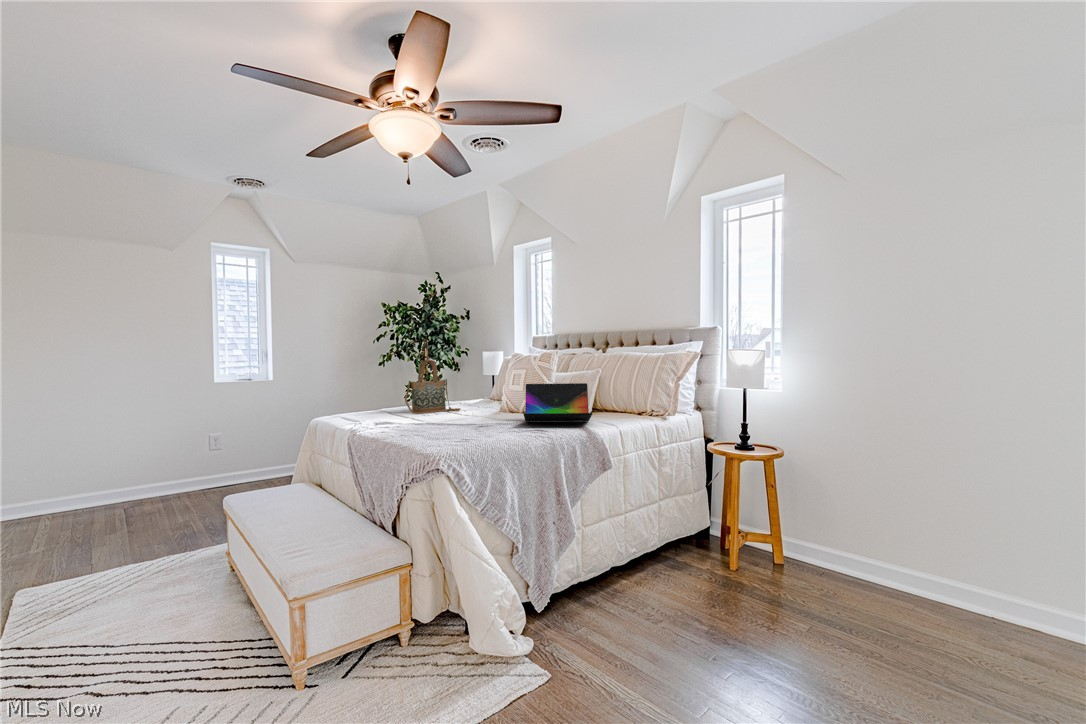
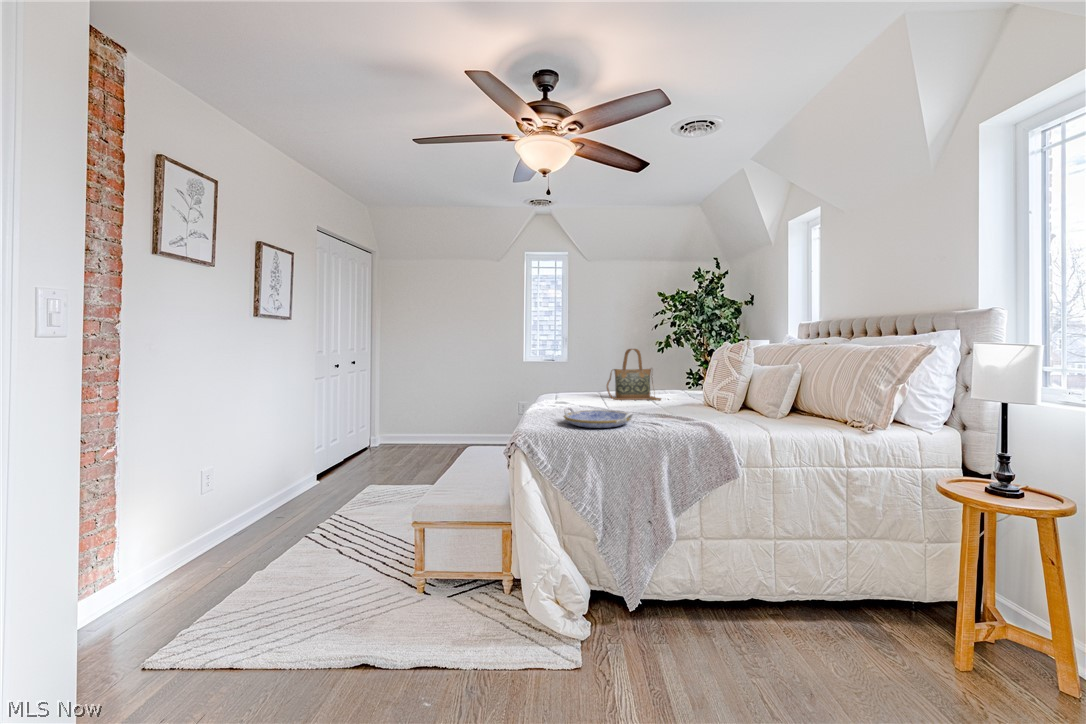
laptop: present [524,383,592,422] -> none [664,377,763,425]
serving tray: none [435,420,511,440] -> present [564,408,633,428]

